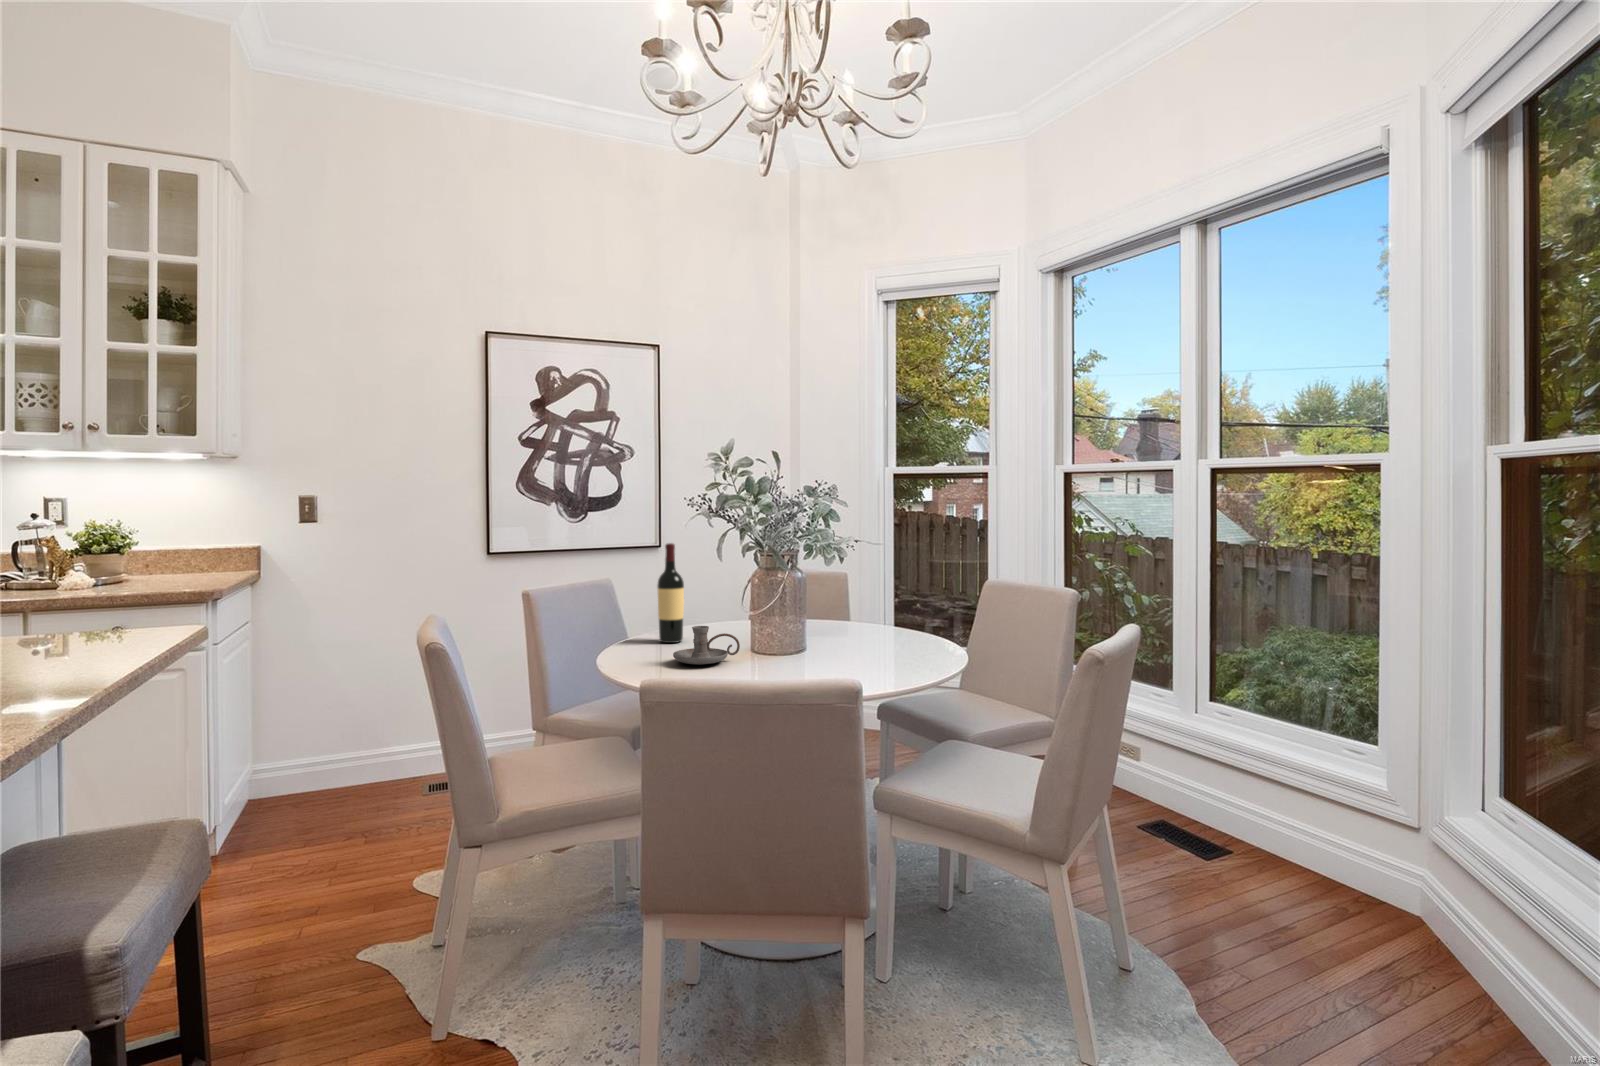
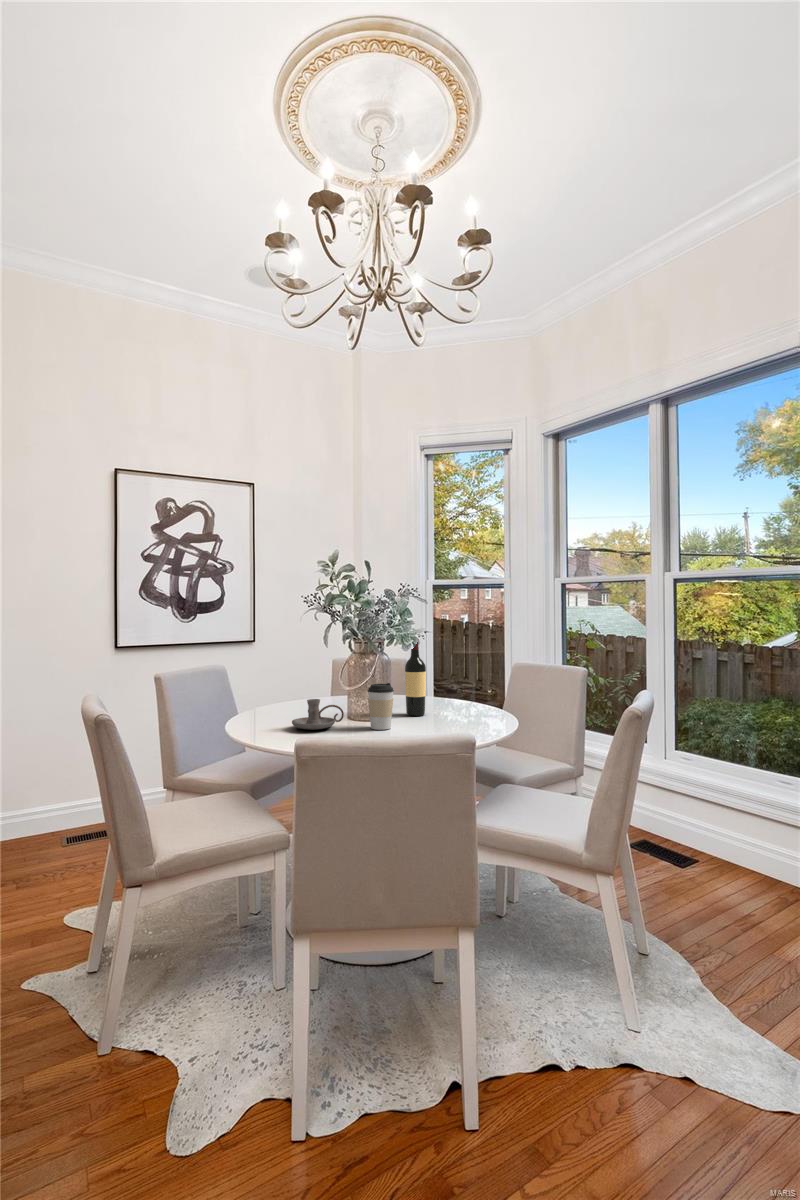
wine bottle: present [657,543,684,643] -> present [405,639,426,716]
coffee cup: none [768,607,802,667] -> present [368,683,394,730]

